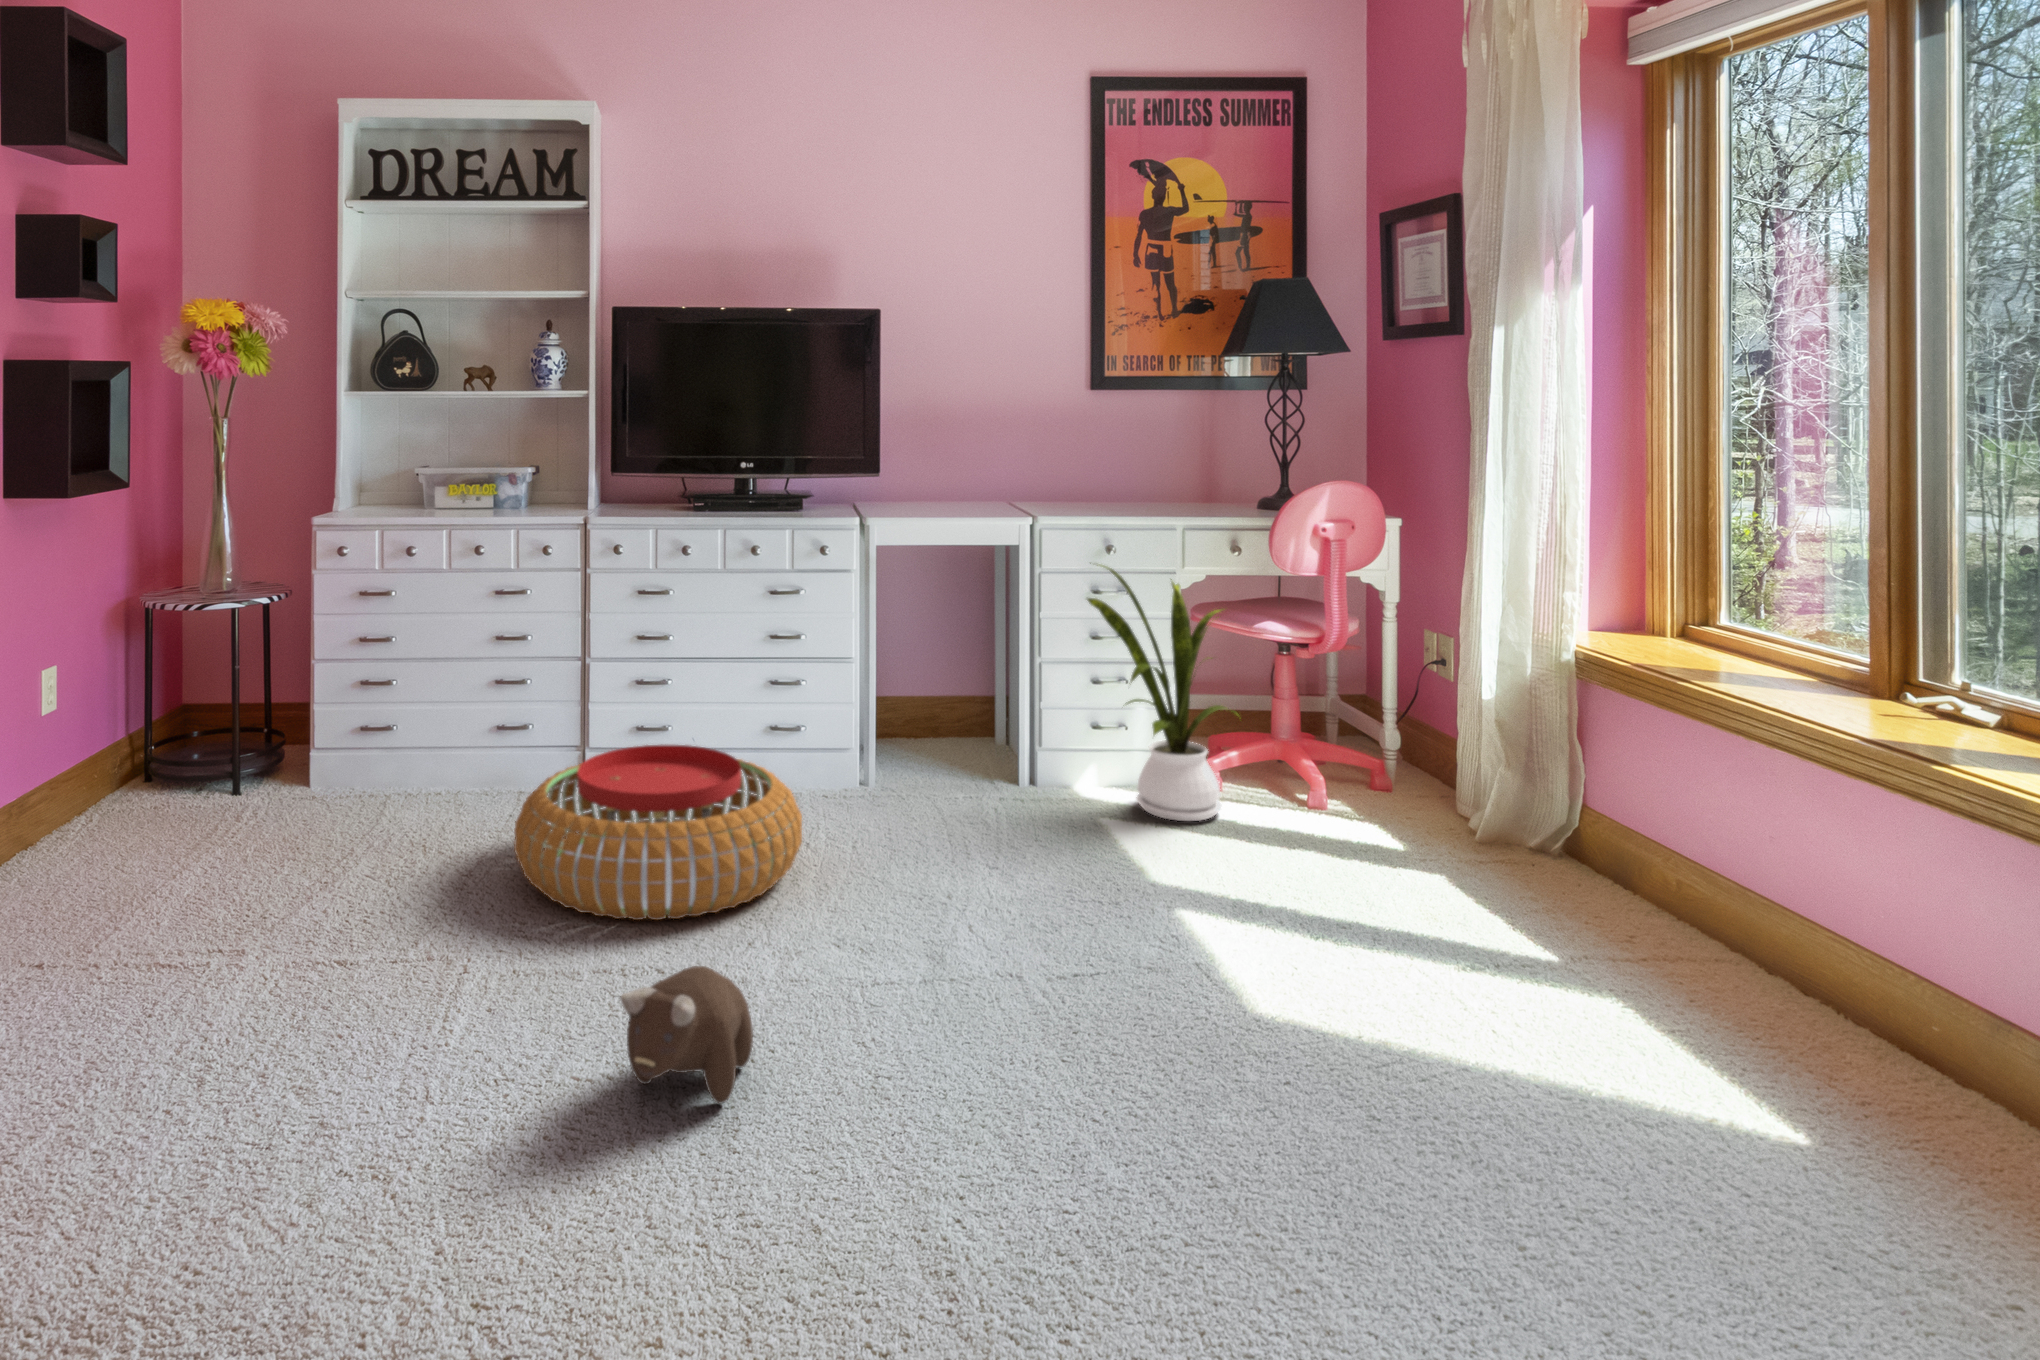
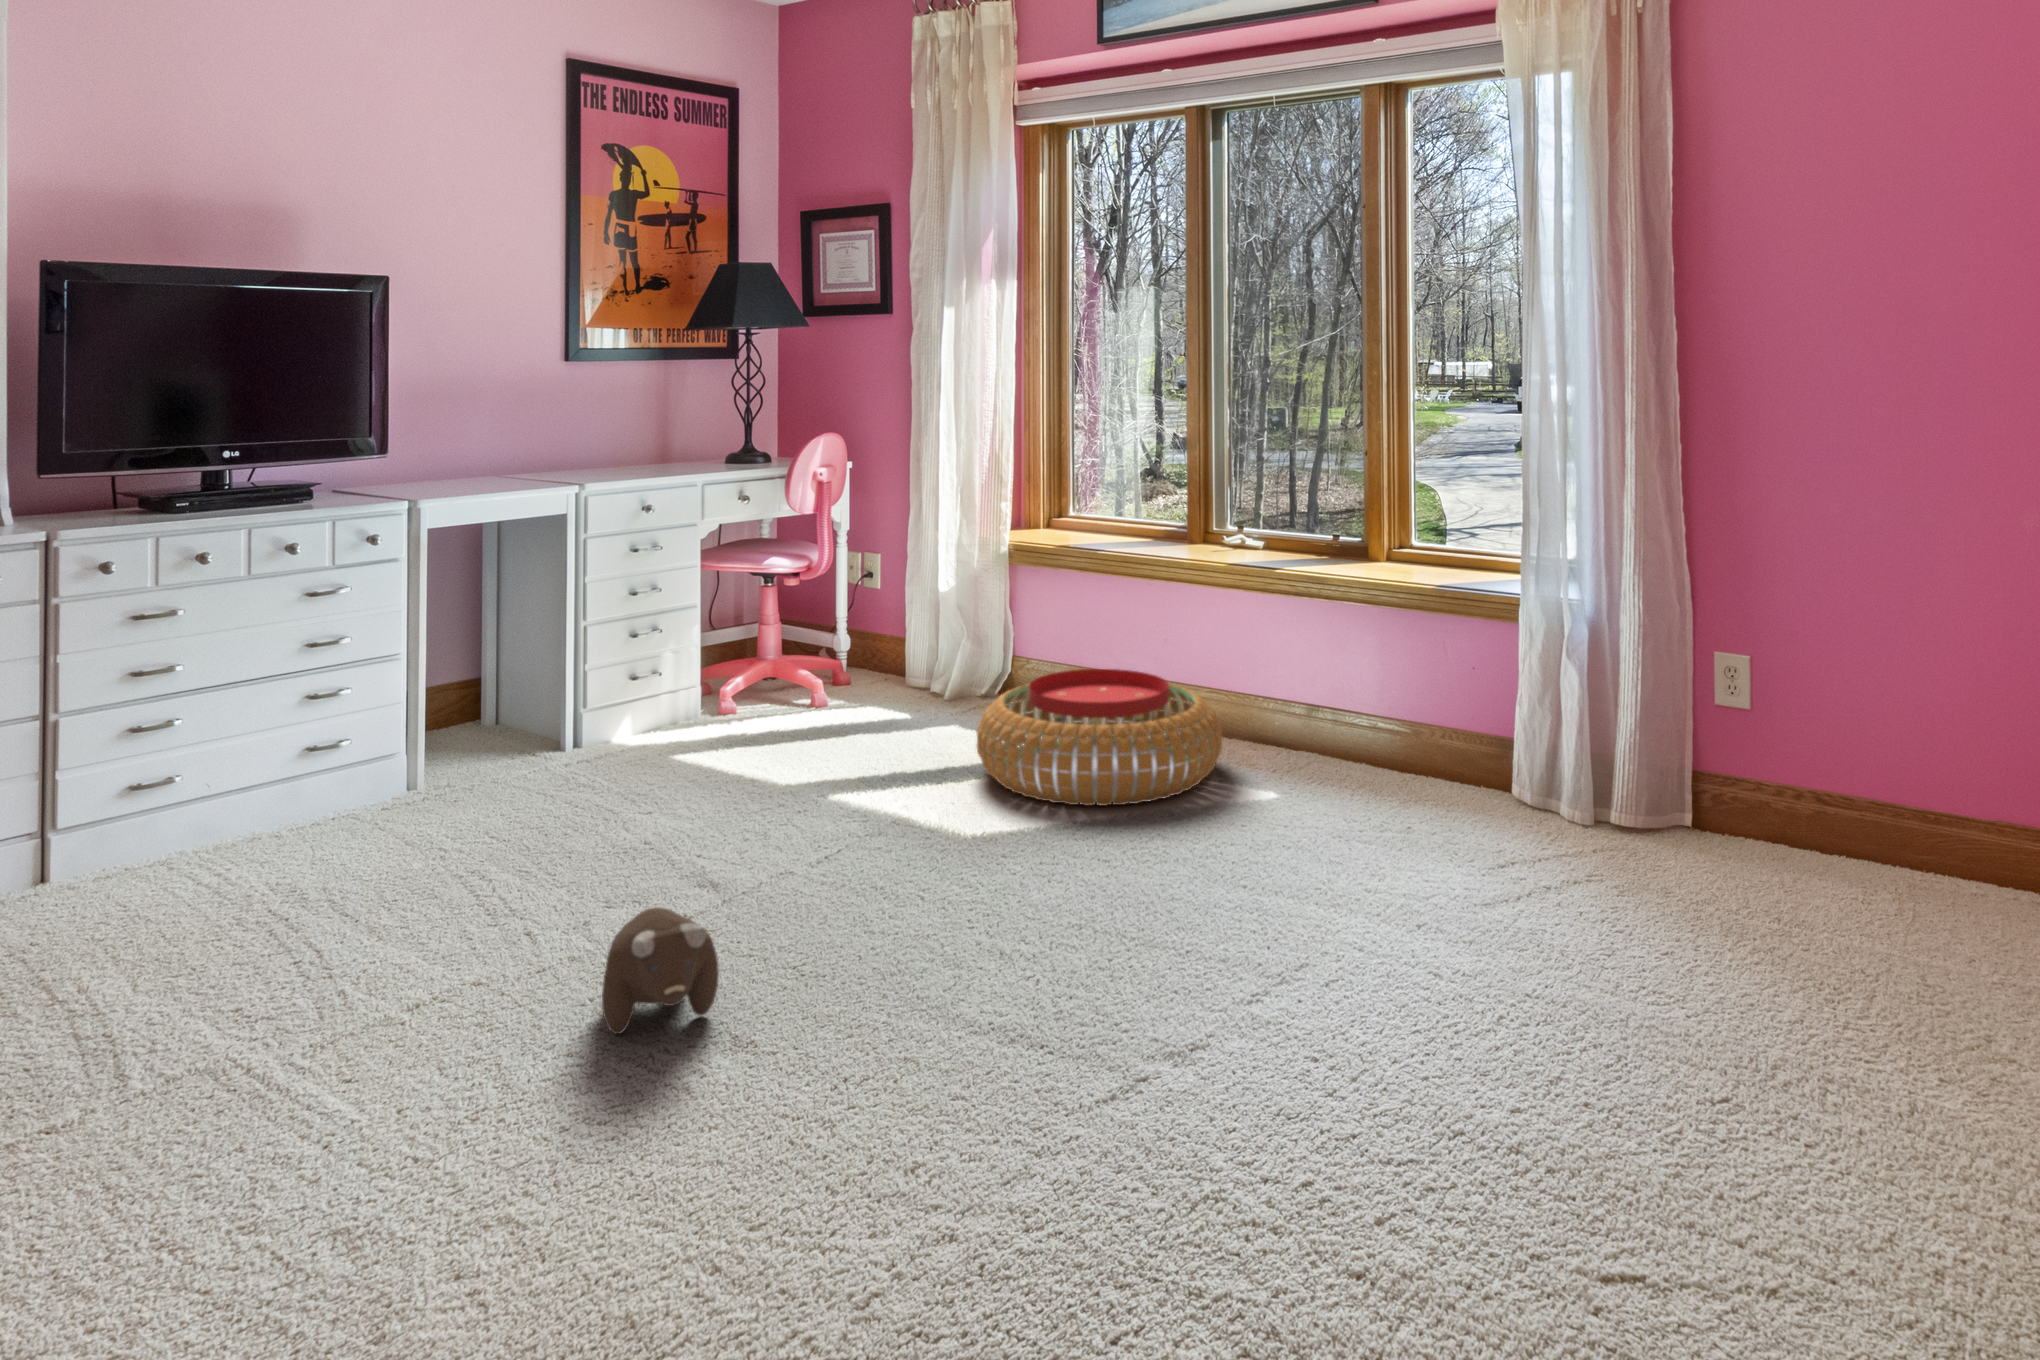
house plant: present [1087,565,1238,821] -> none [639,524,779,745]
pouf: present [514,745,802,920] -> present [977,669,1222,806]

